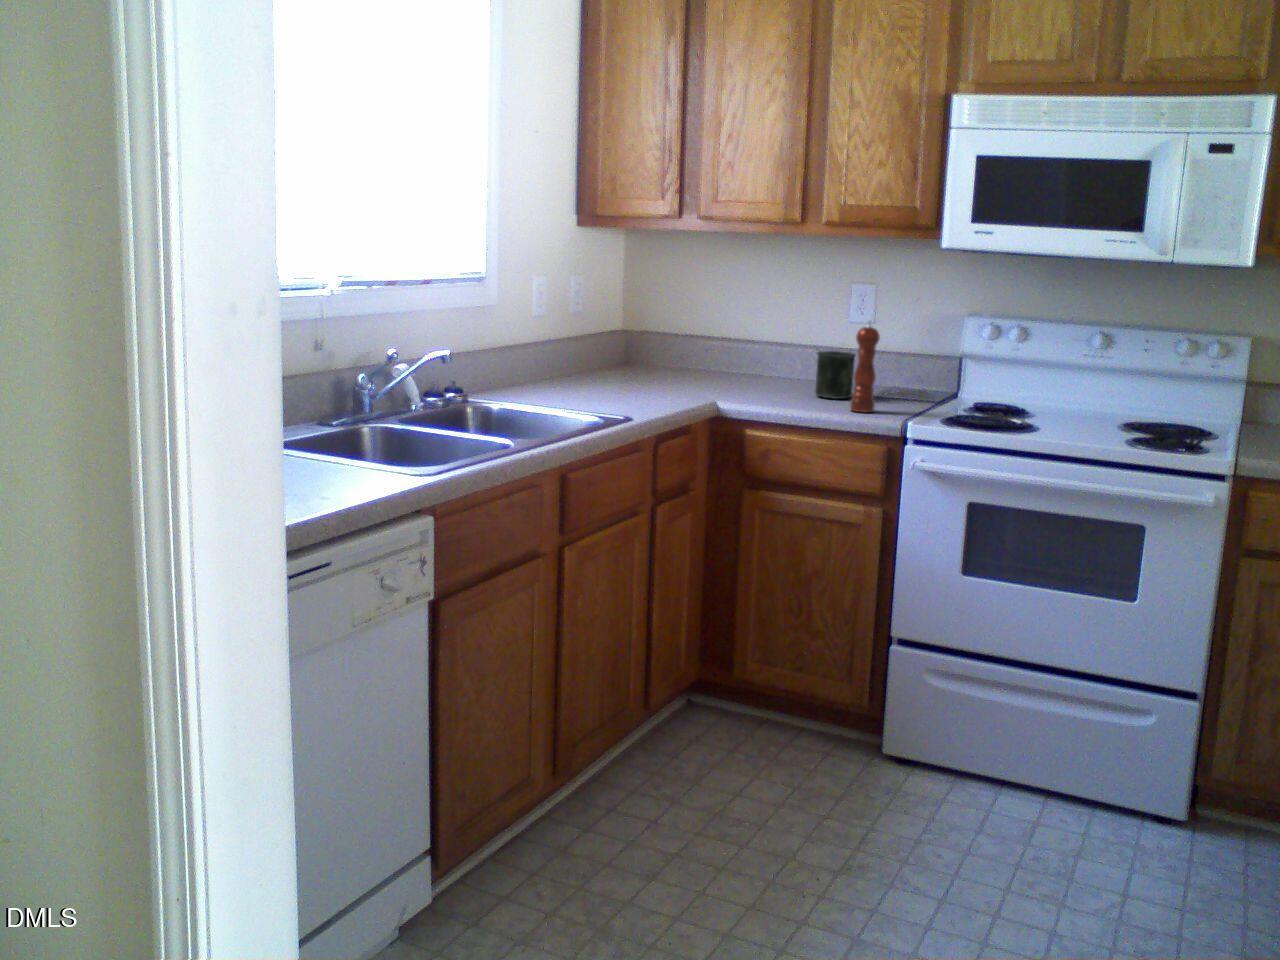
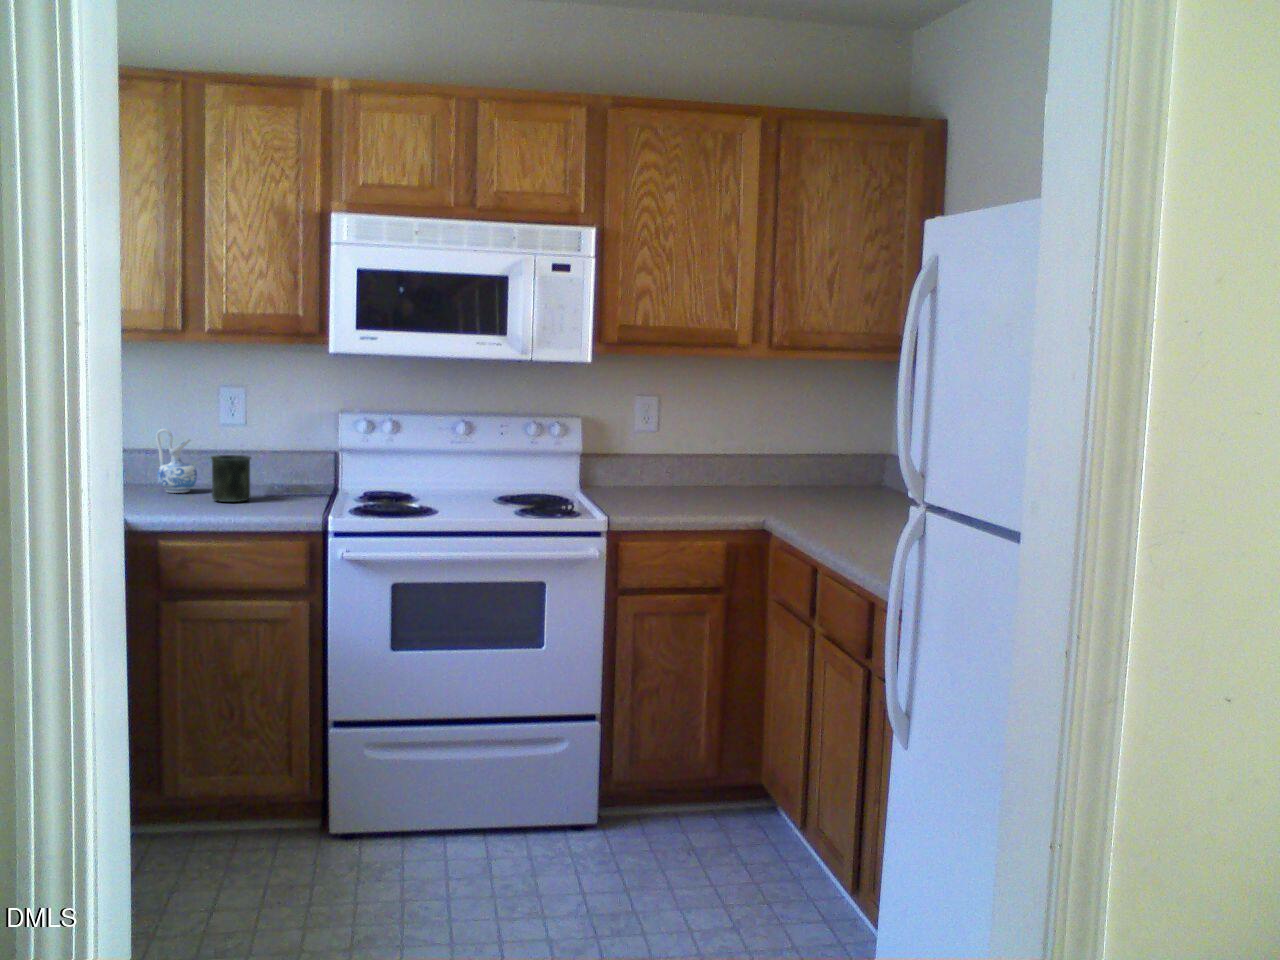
pepper mill: present [850,320,880,413] -> none [264,423,288,512]
ceramic pitcher: none [778,322,815,386] -> present [156,429,197,493]

